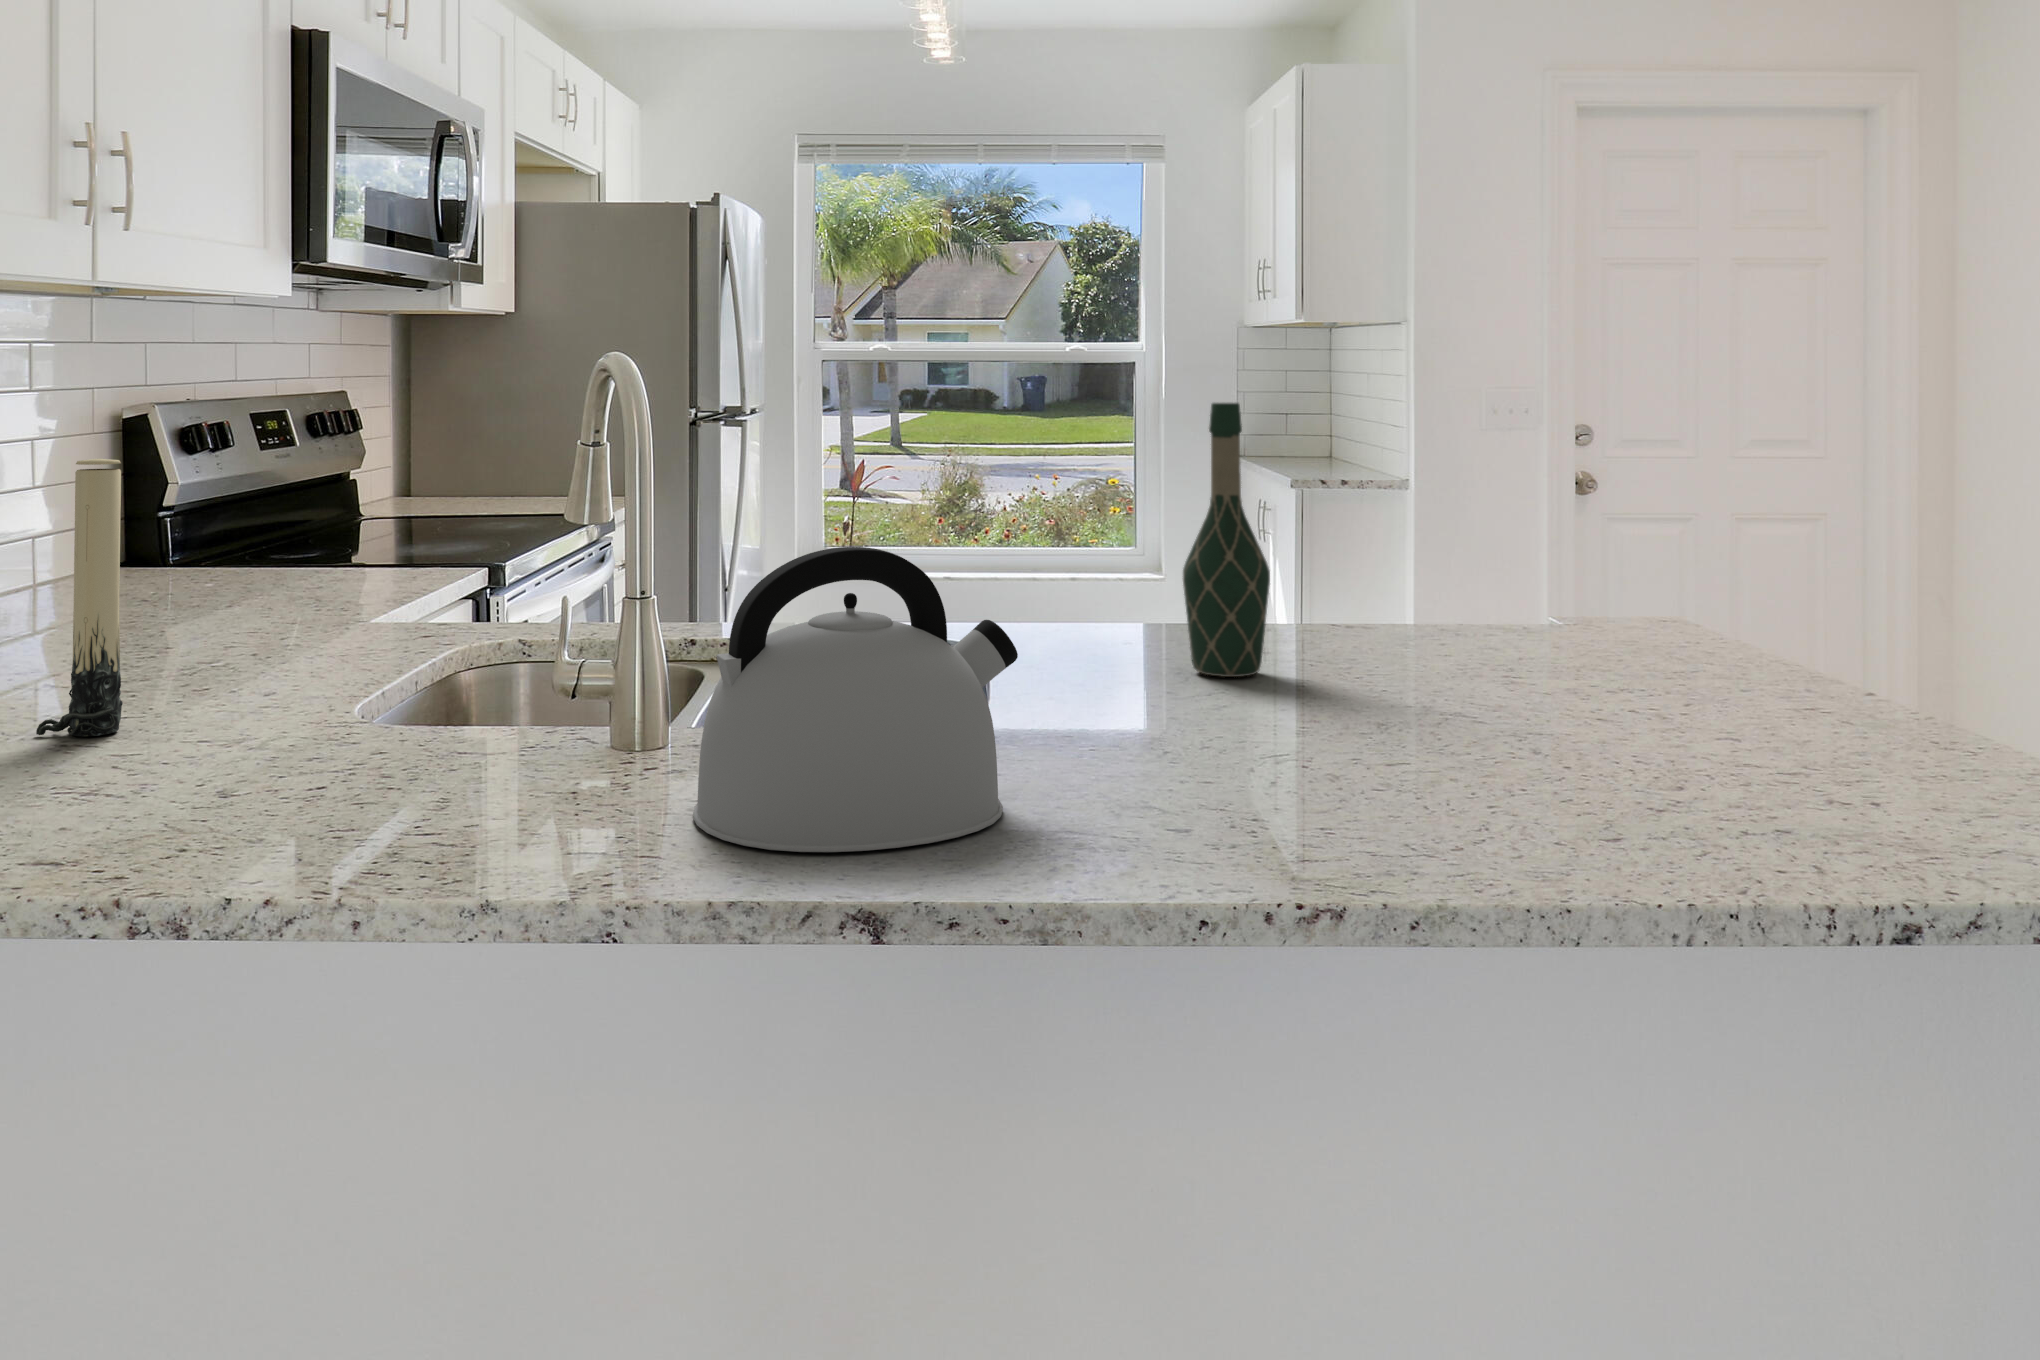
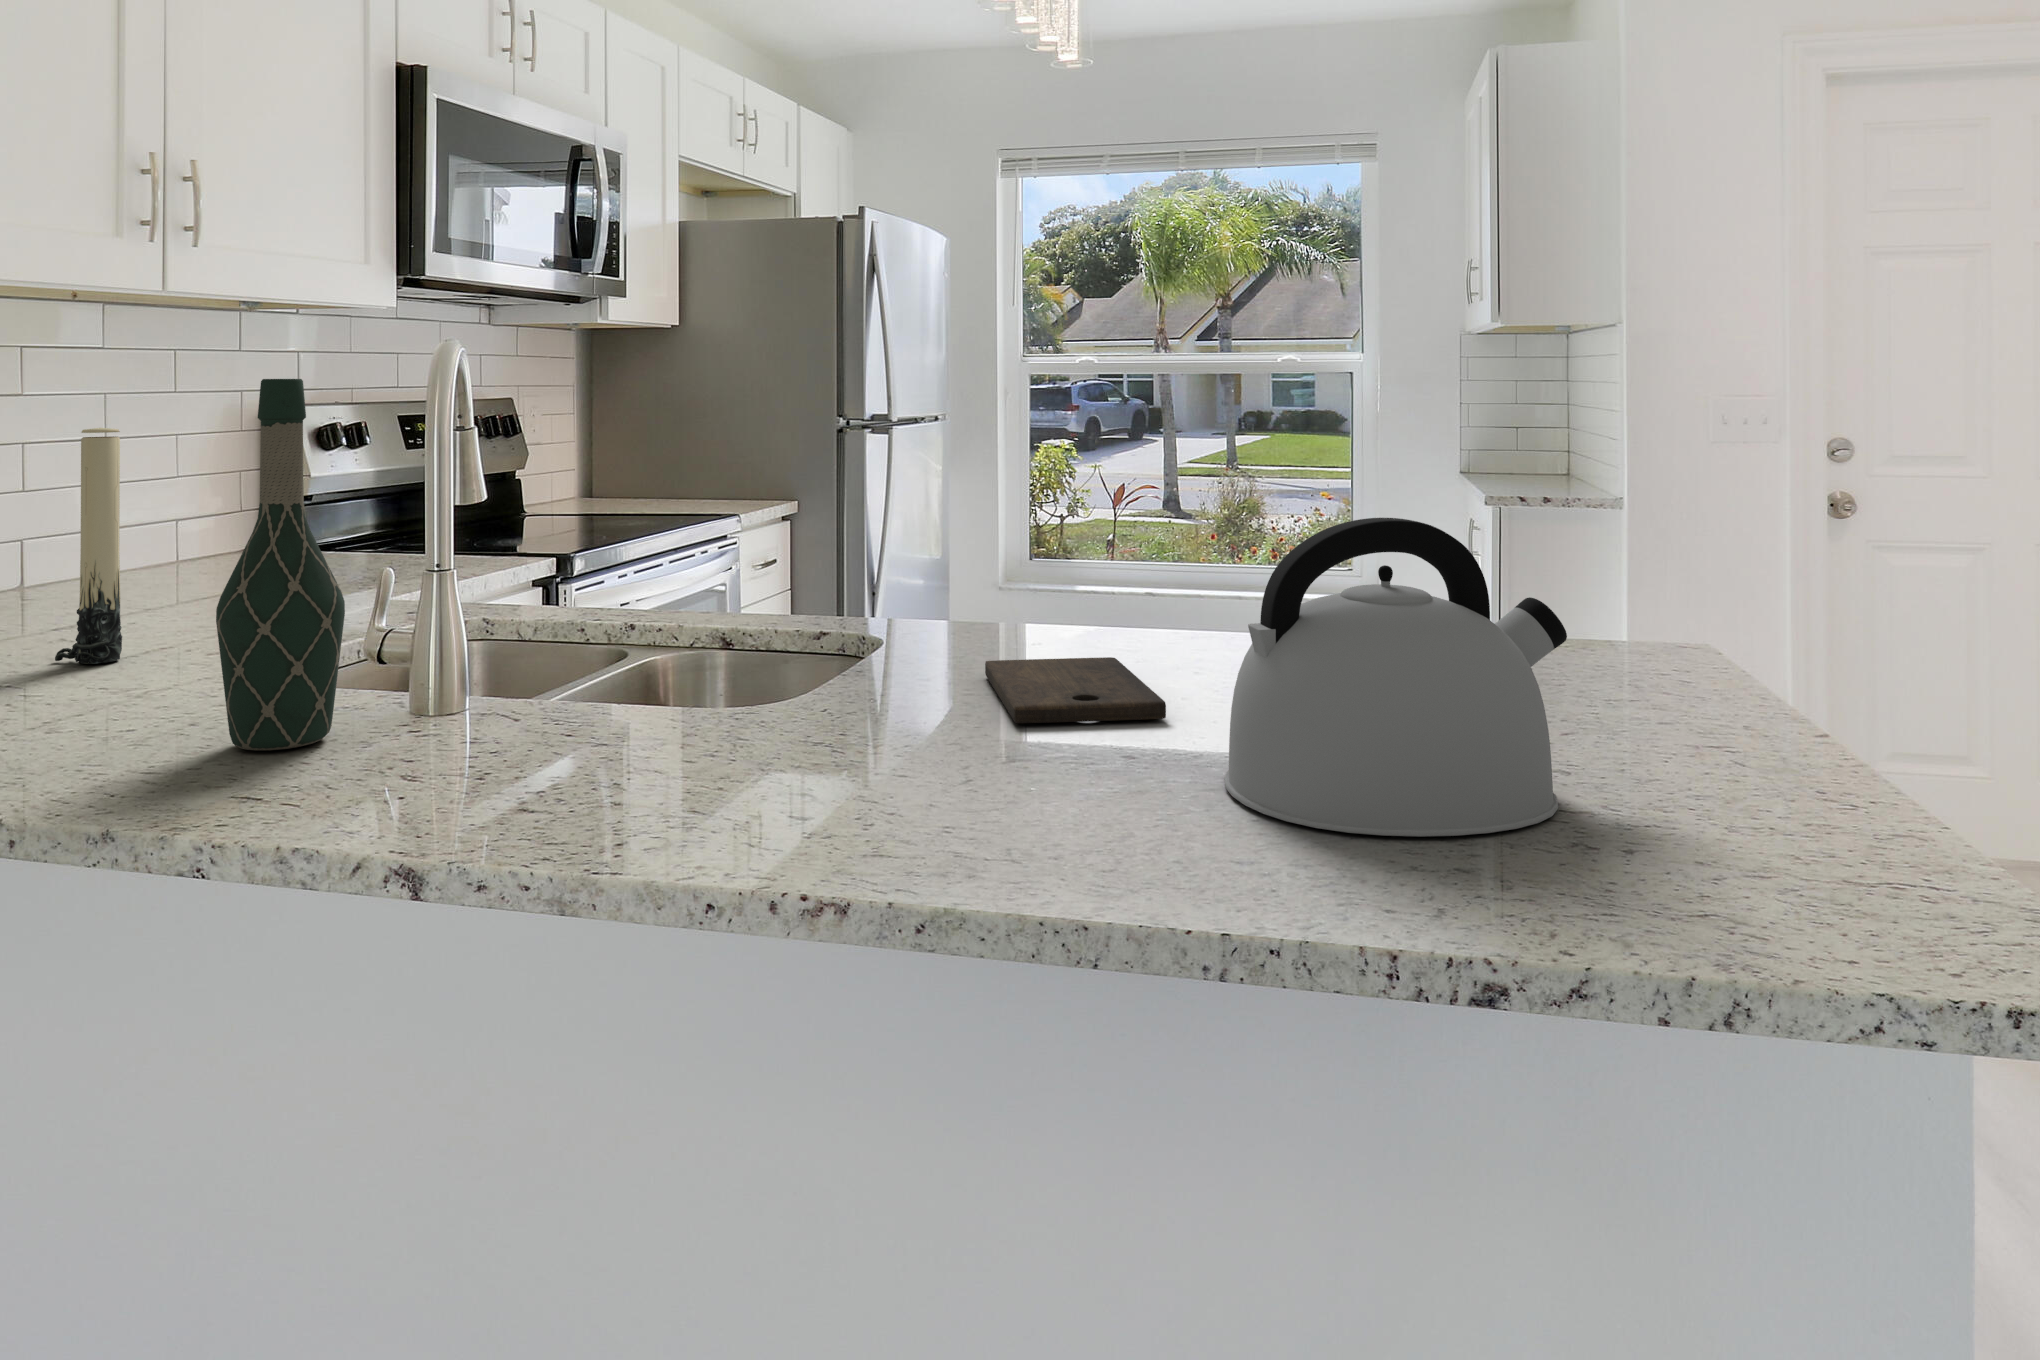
wine bottle: present [1183,403,1270,677] -> present [216,379,345,750]
kettle: present [693,547,1018,852] -> present [1224,518,1567,837]
cutting board: none [1113,679,1347,743] -> present [985,657,1166,723]

